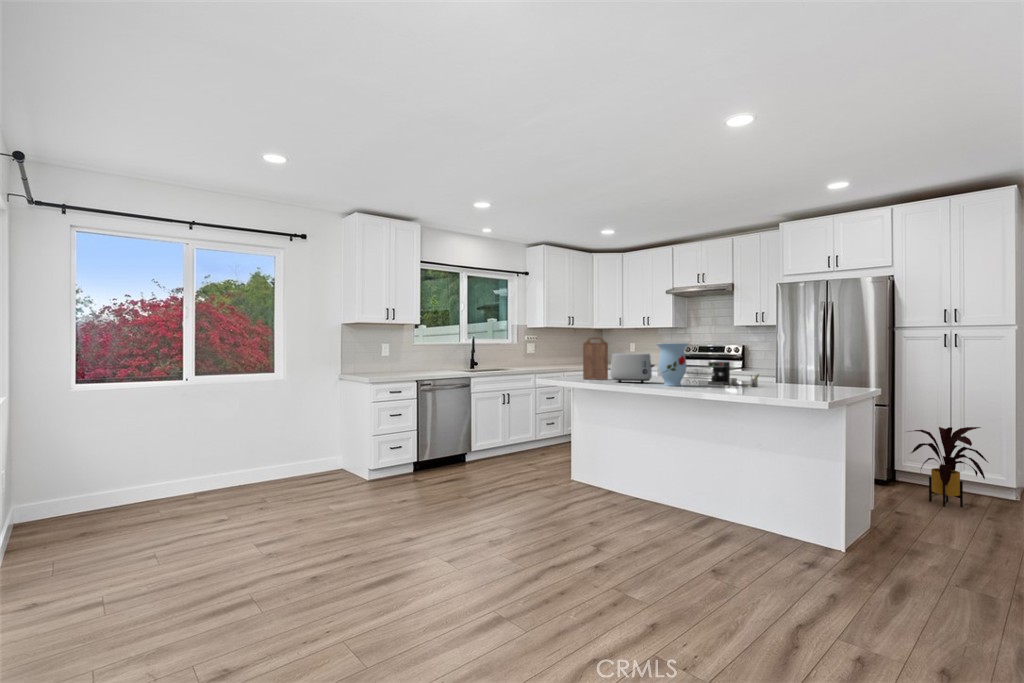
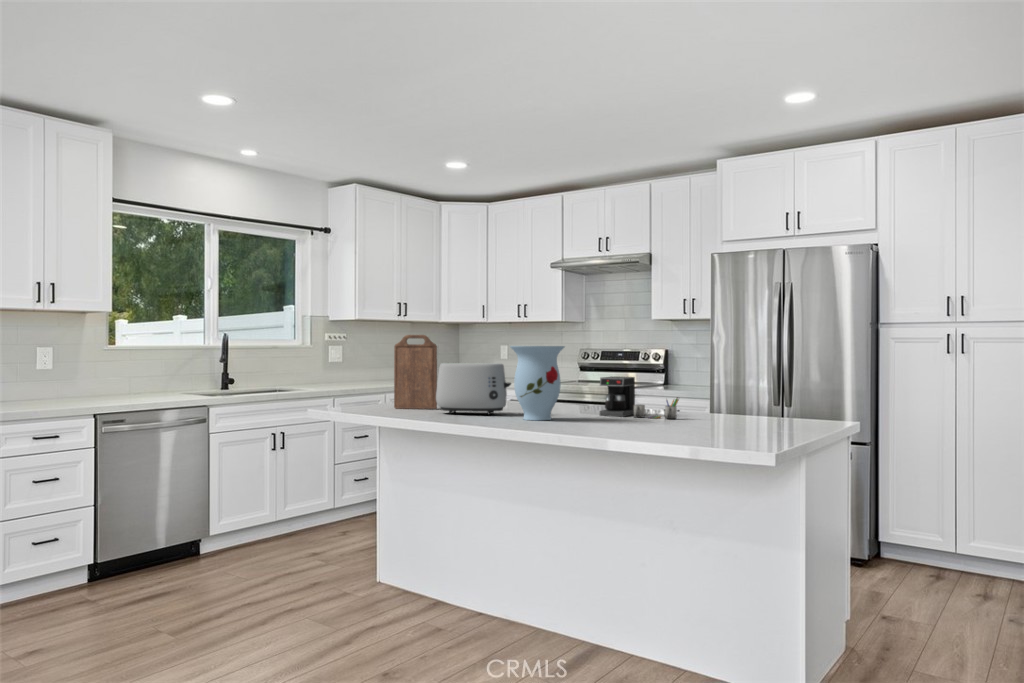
house plant: present [911,427,988,507] -> none [893,475,1006,600]

